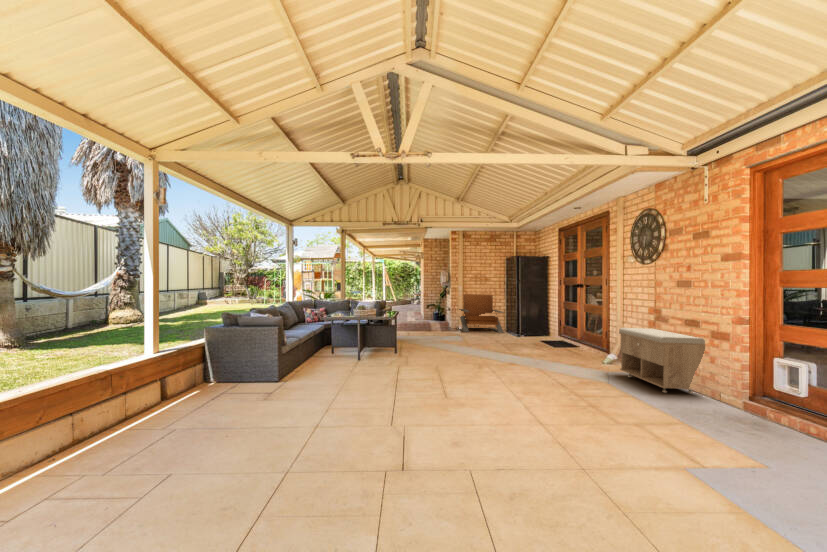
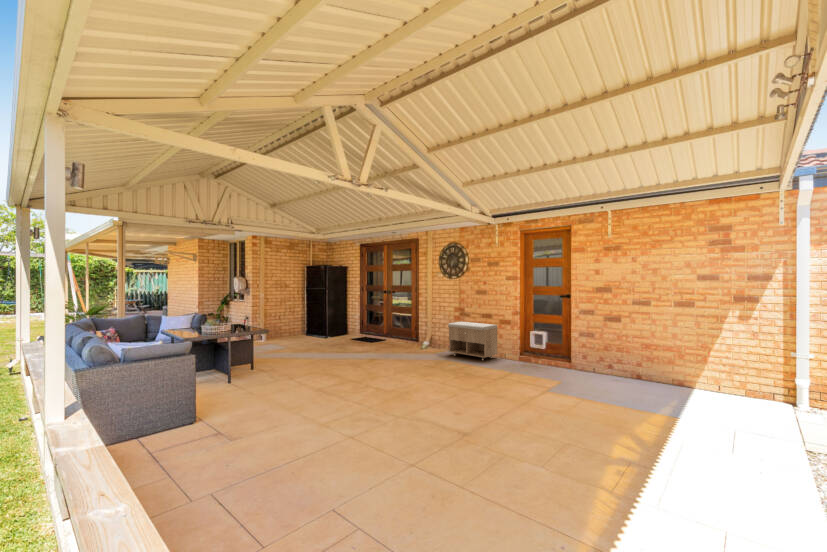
lounge chair: present [459,294,504,333] -> none [263,302,315,343]

